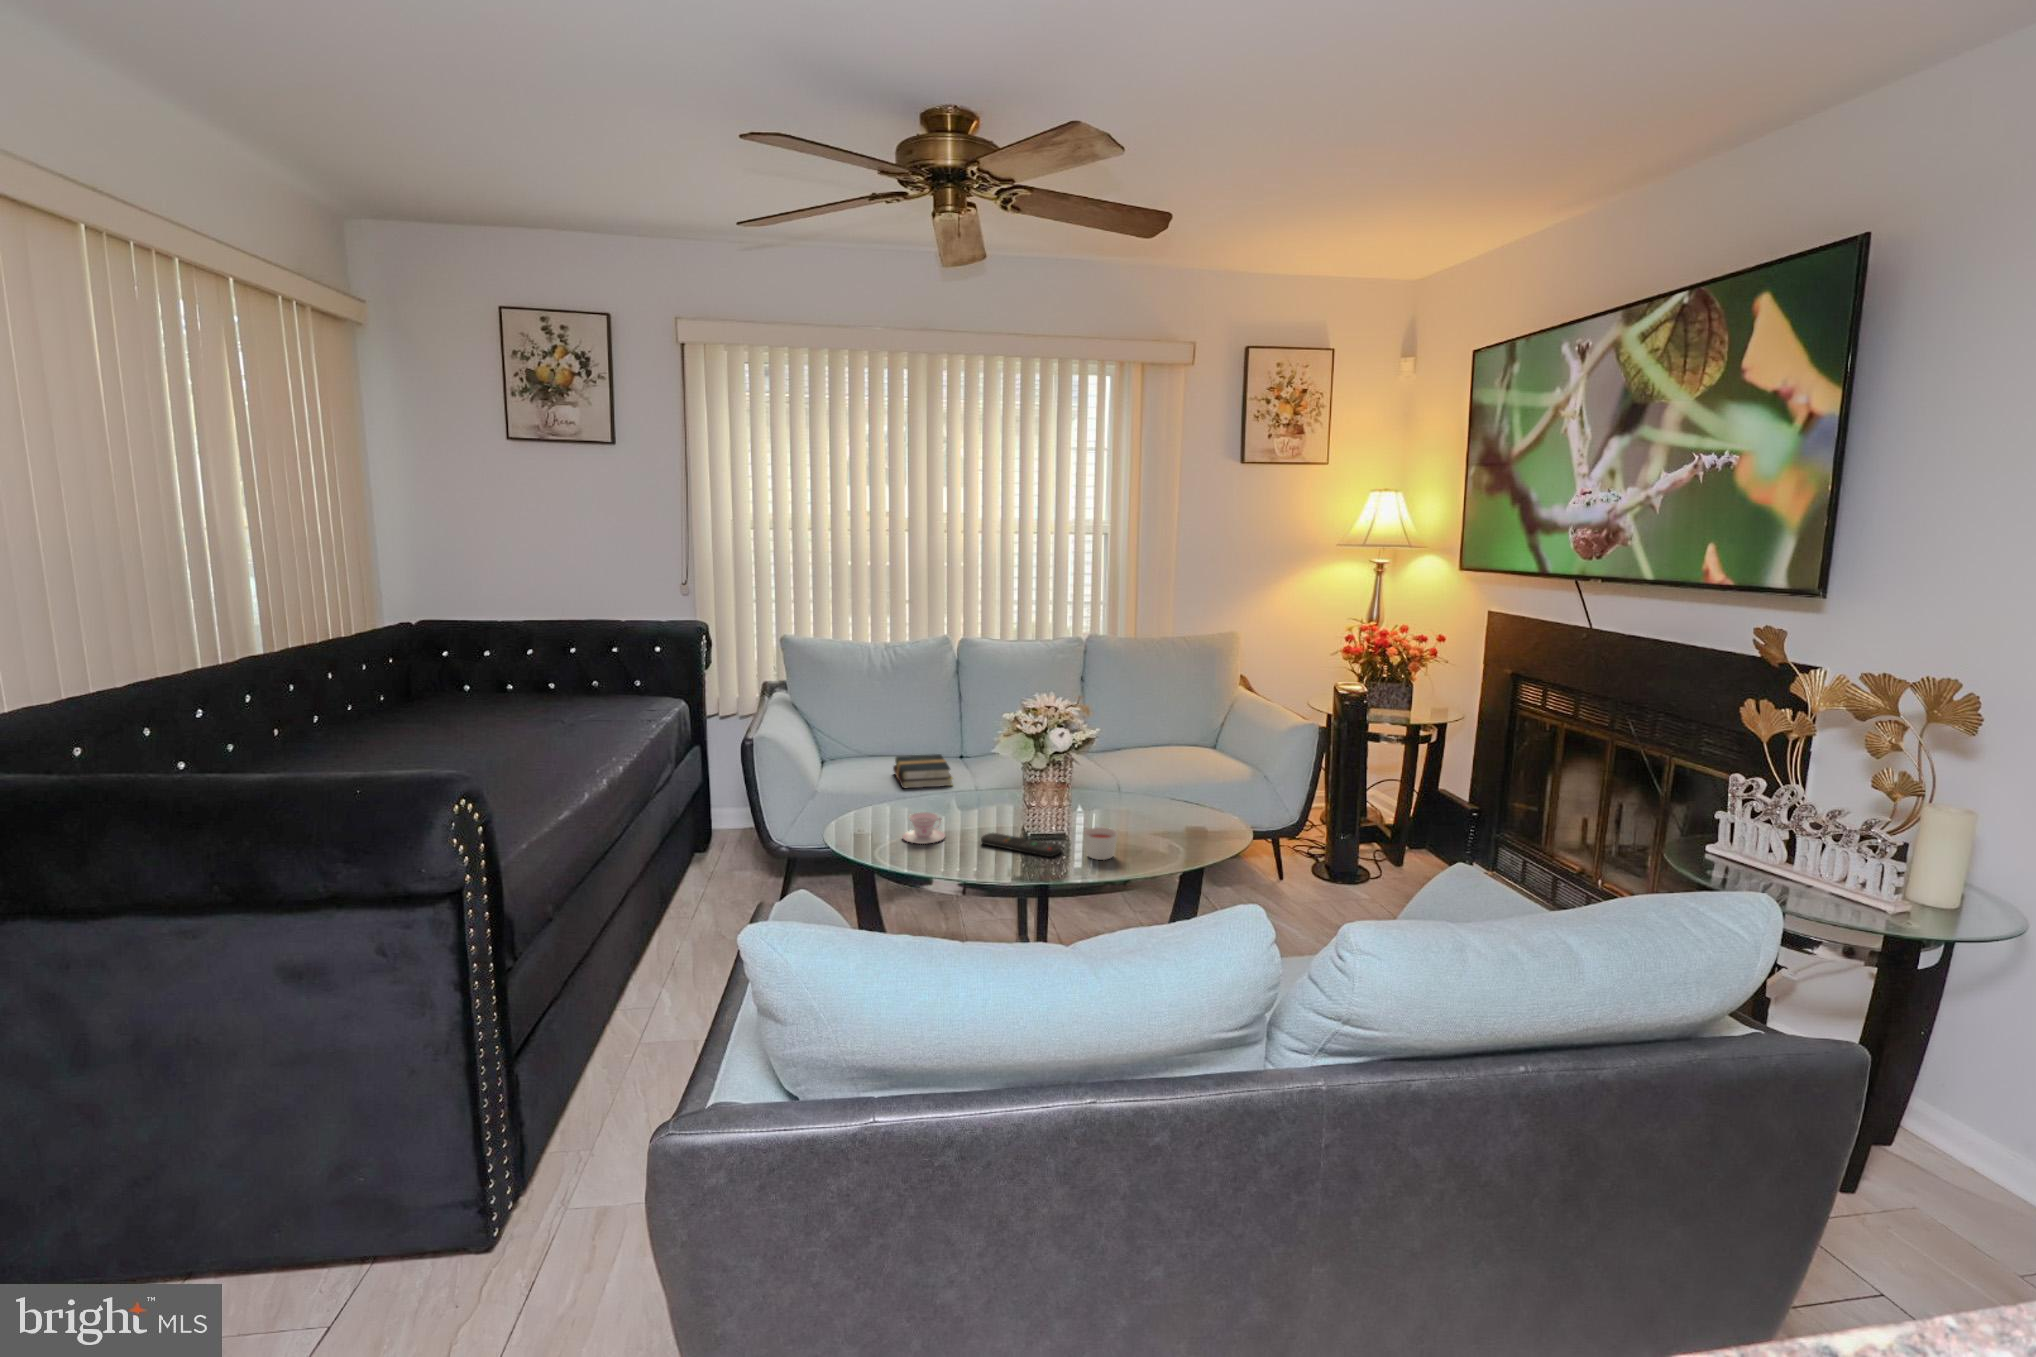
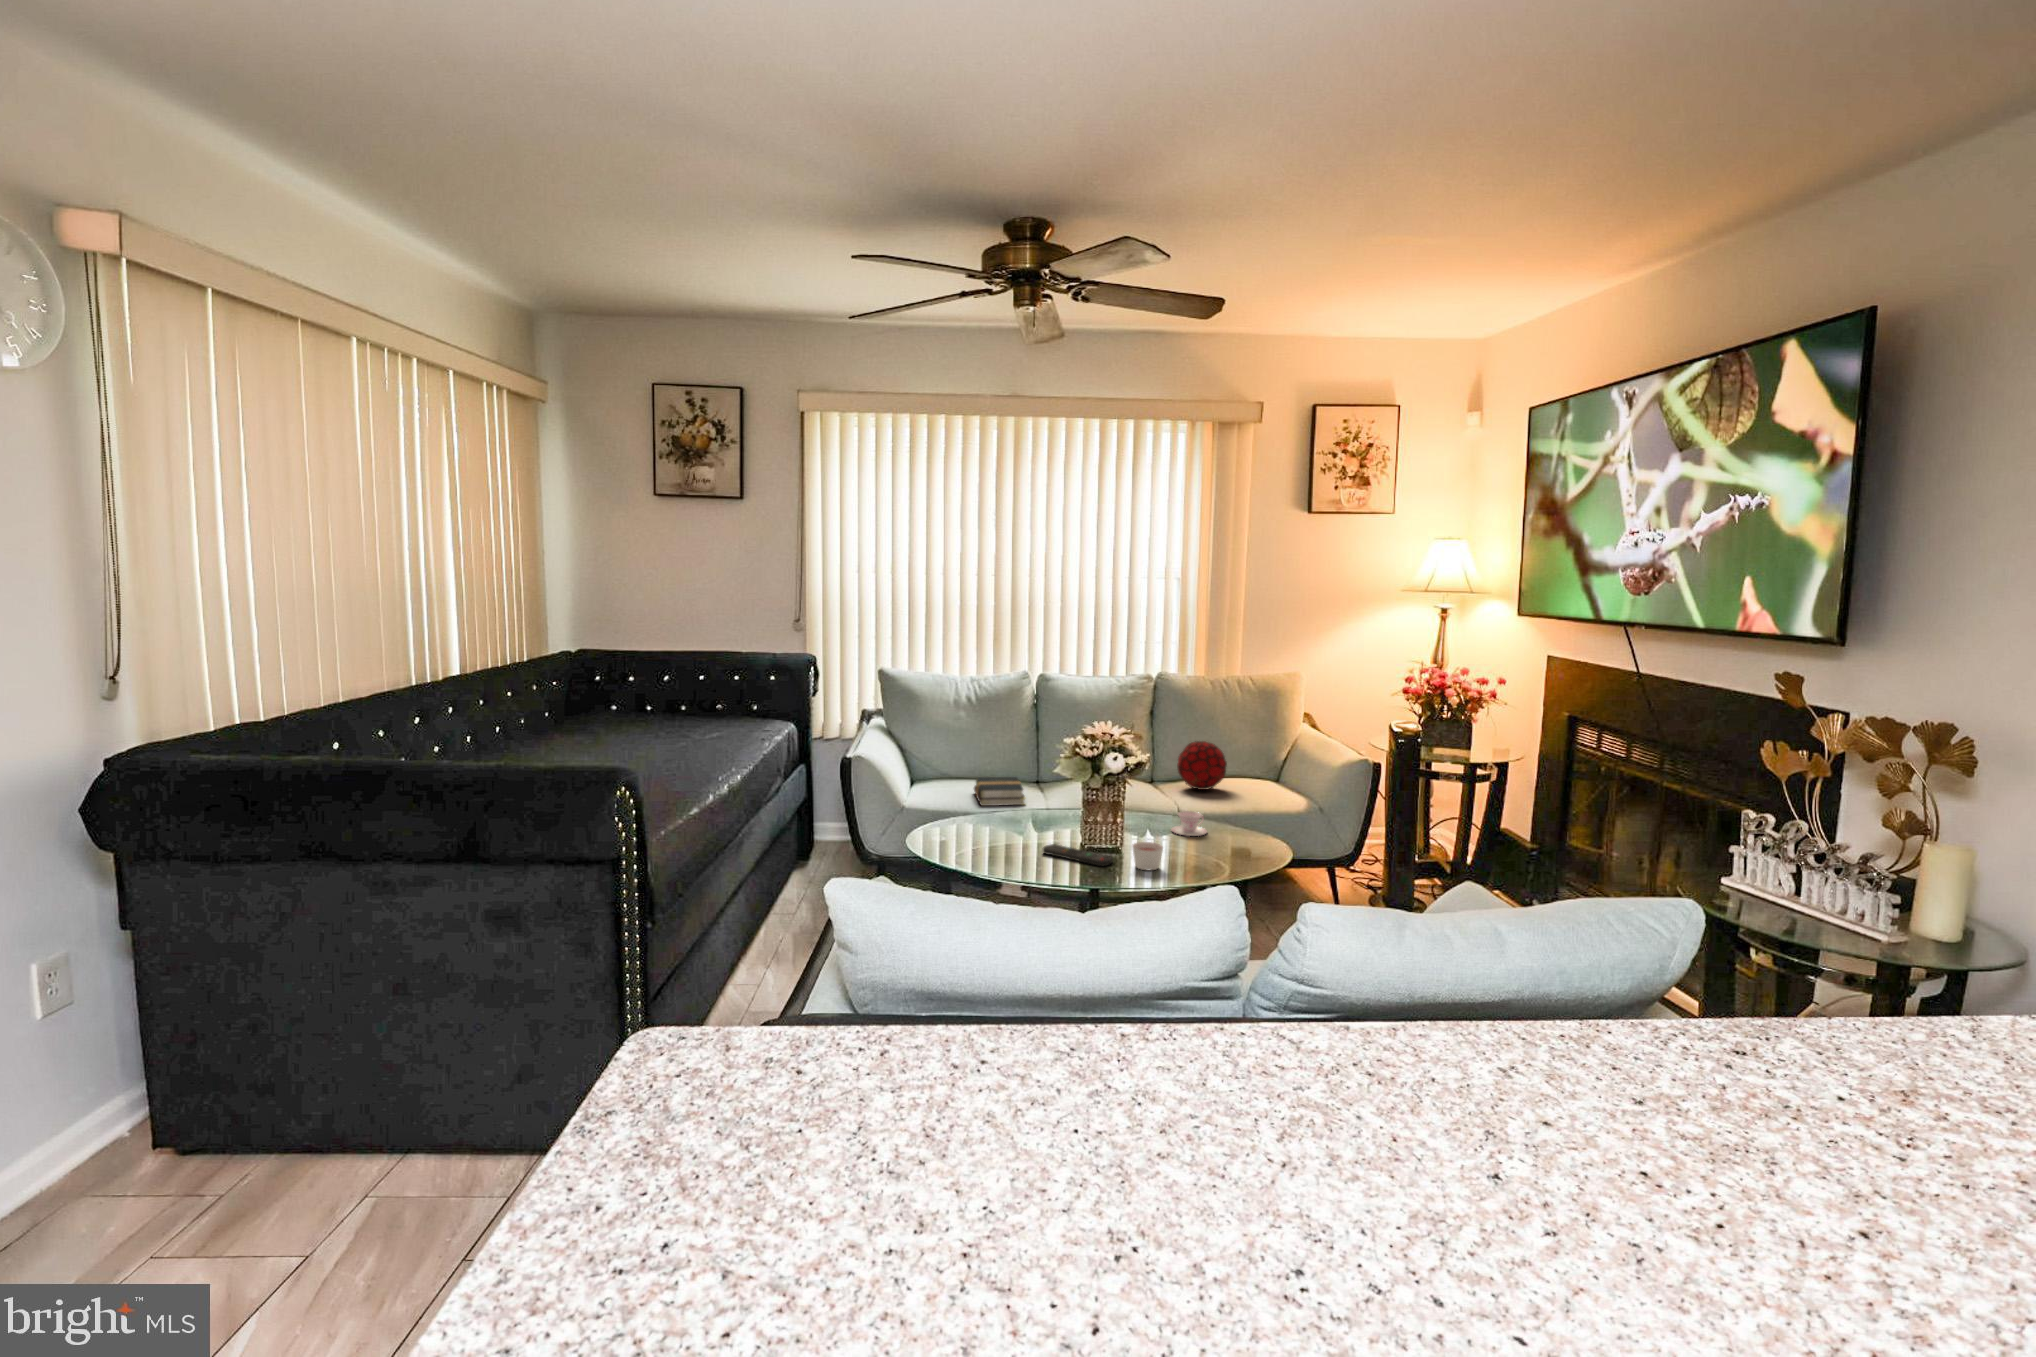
decorative orb: none [1113,709,1166,761] -> present [1177,741,1227,790]
teacup: present [902,812,945,844] -> present [1171,811,1207,836]

